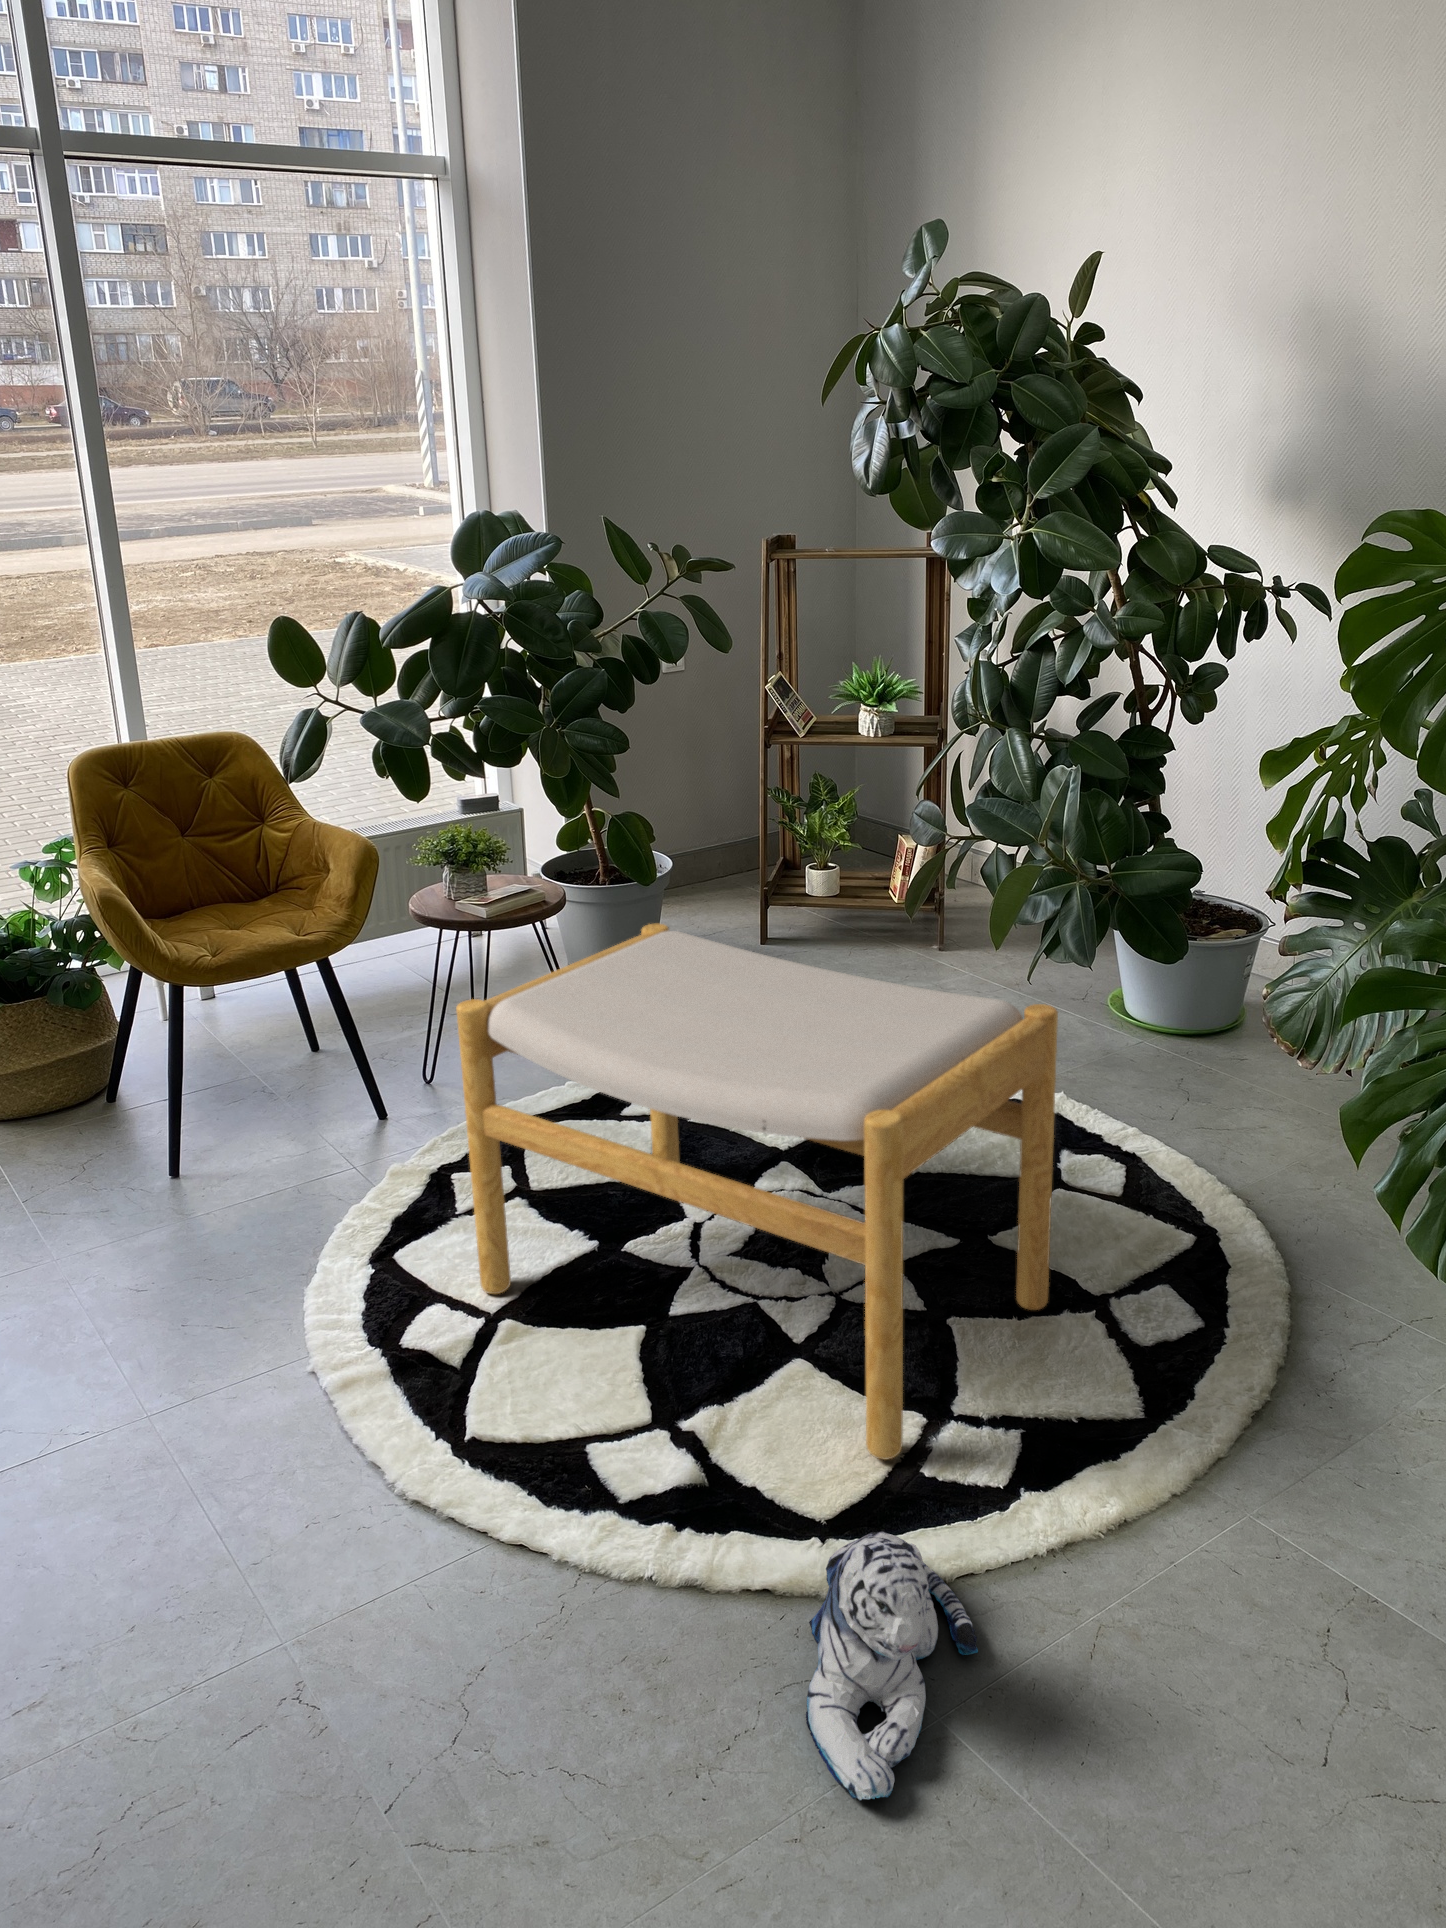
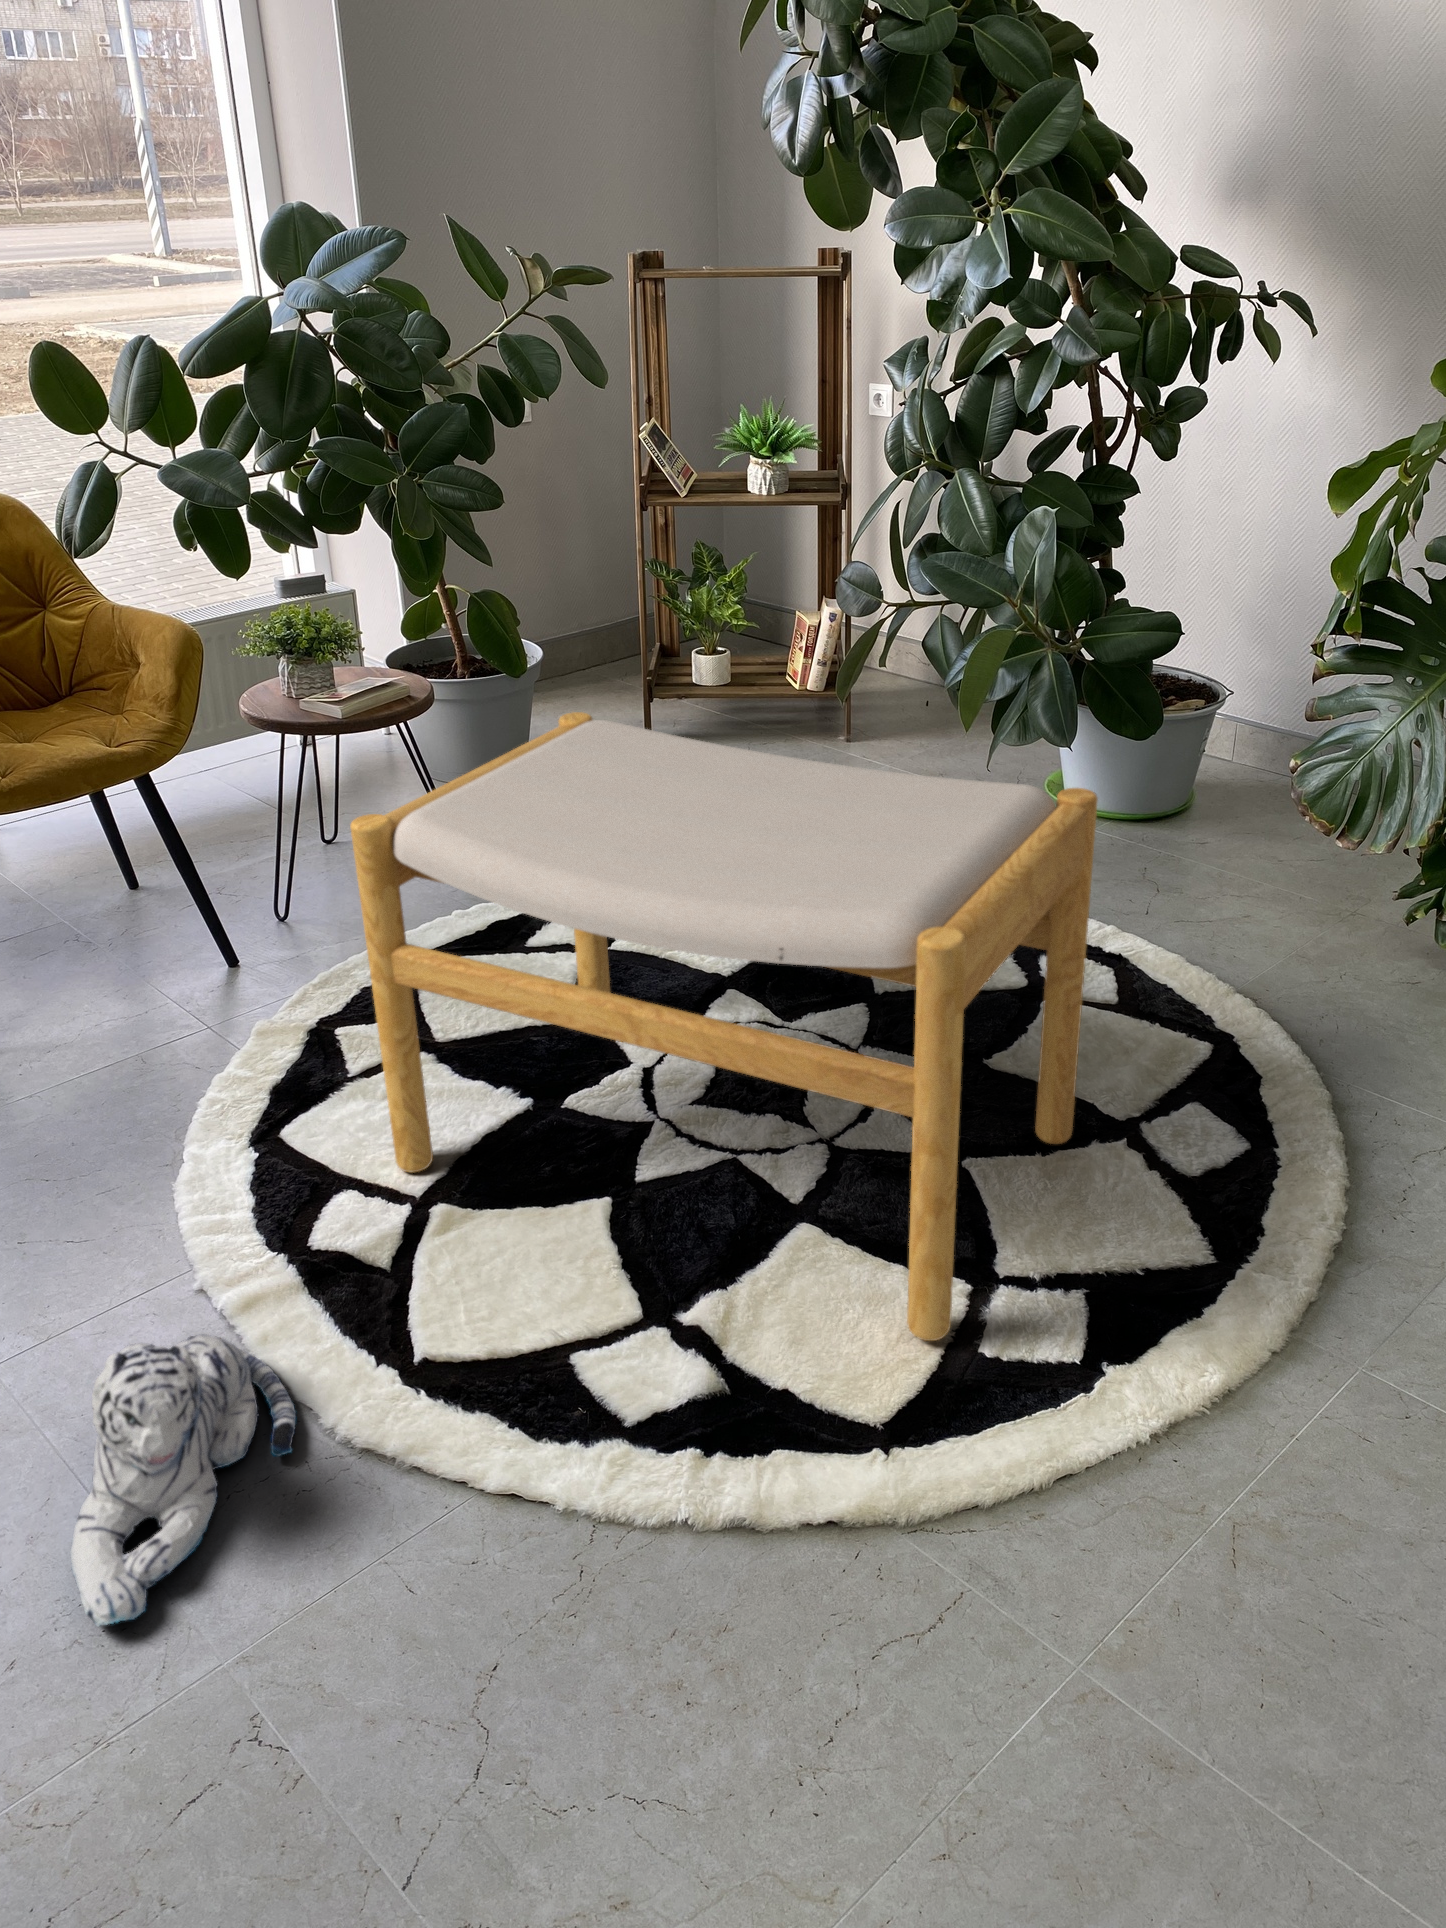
plush toy: present [806,1531,978,1800] -> present [71,1334,296,1626]

